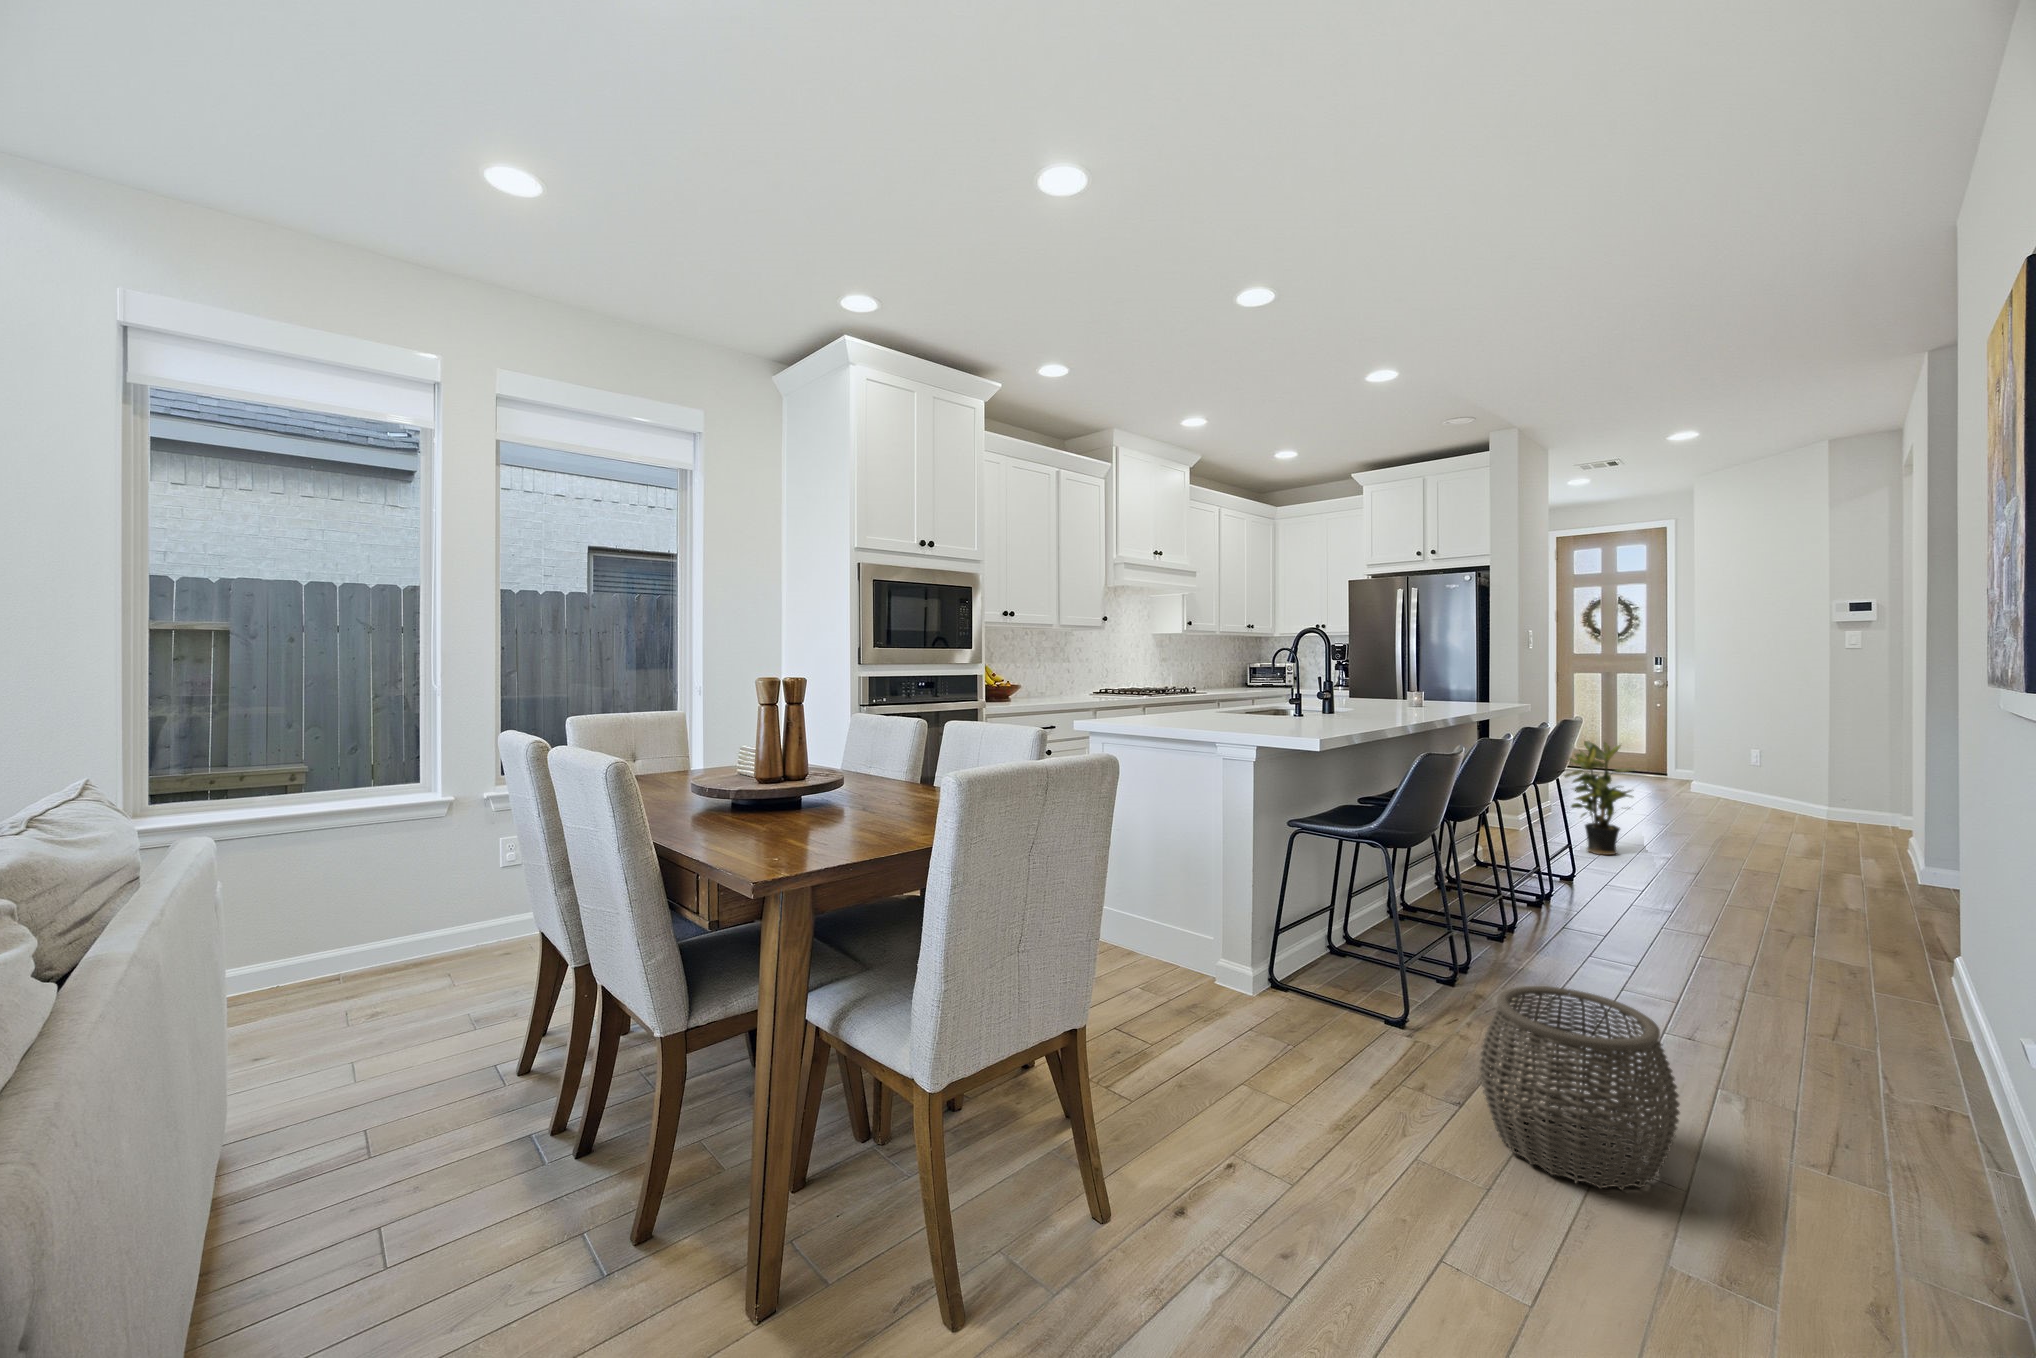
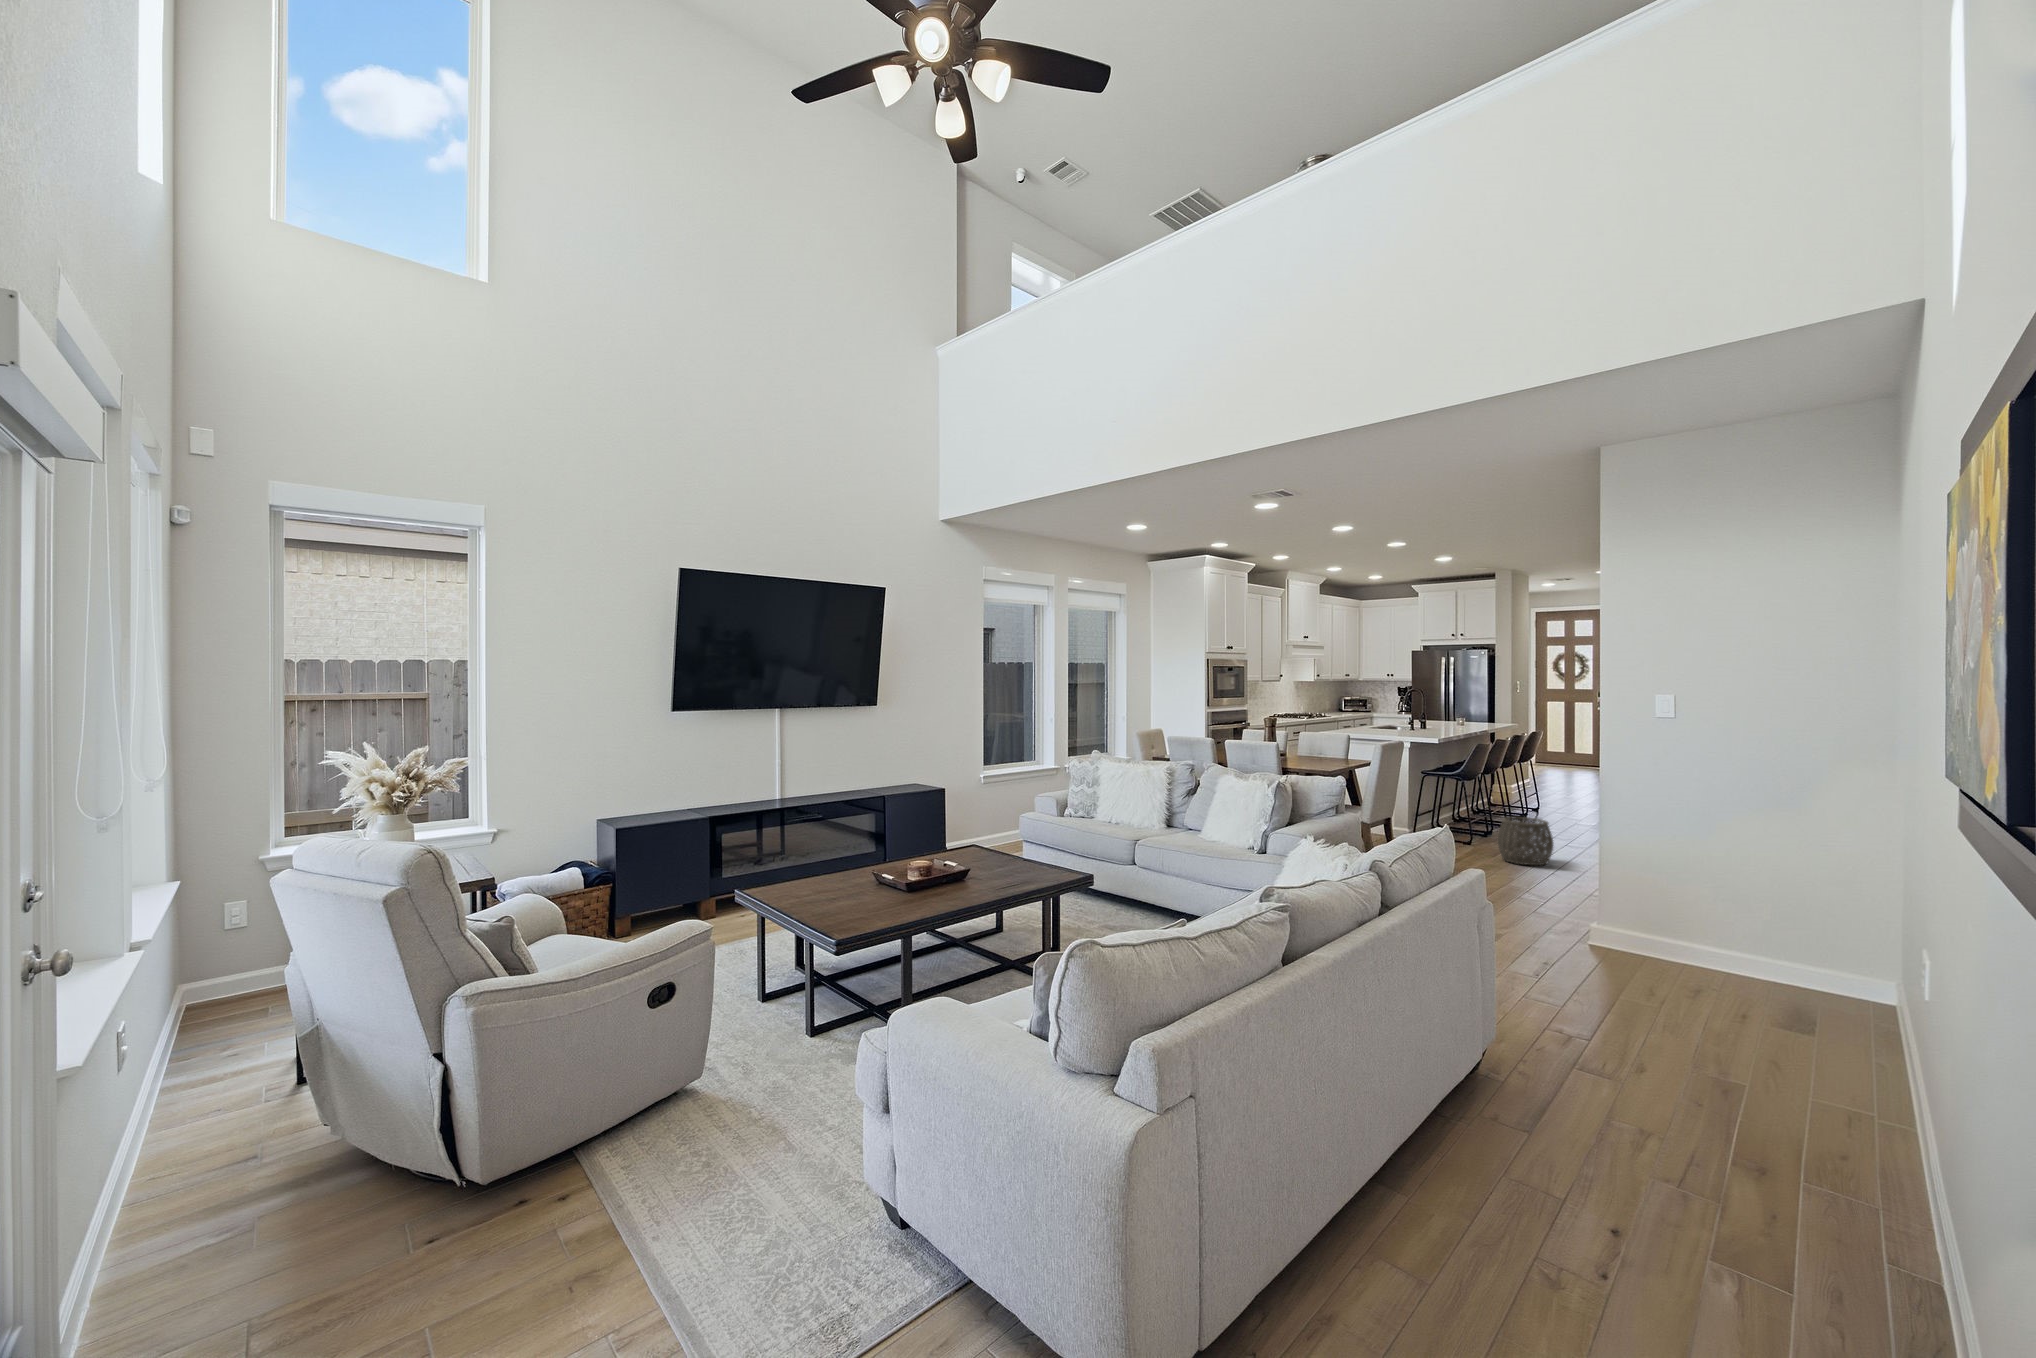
potted plant: present [1564,741,1635,855] -> none [1534,743,1571,802]

